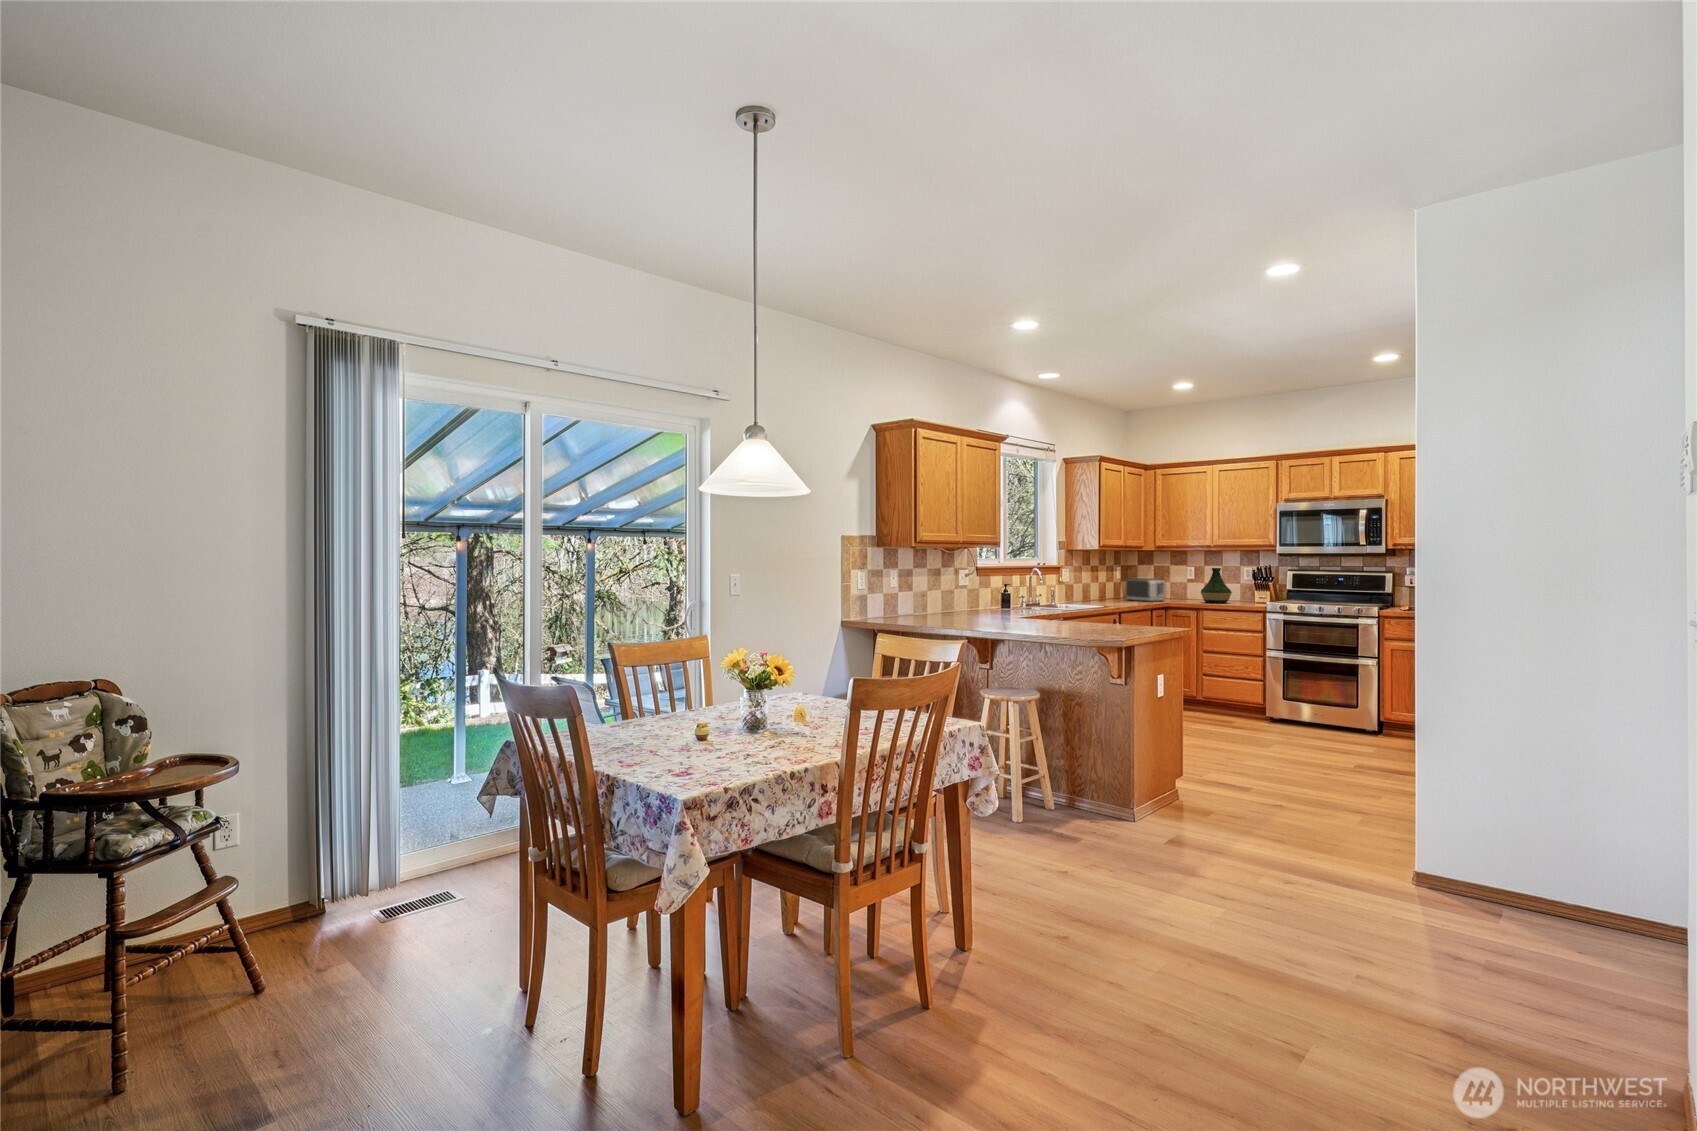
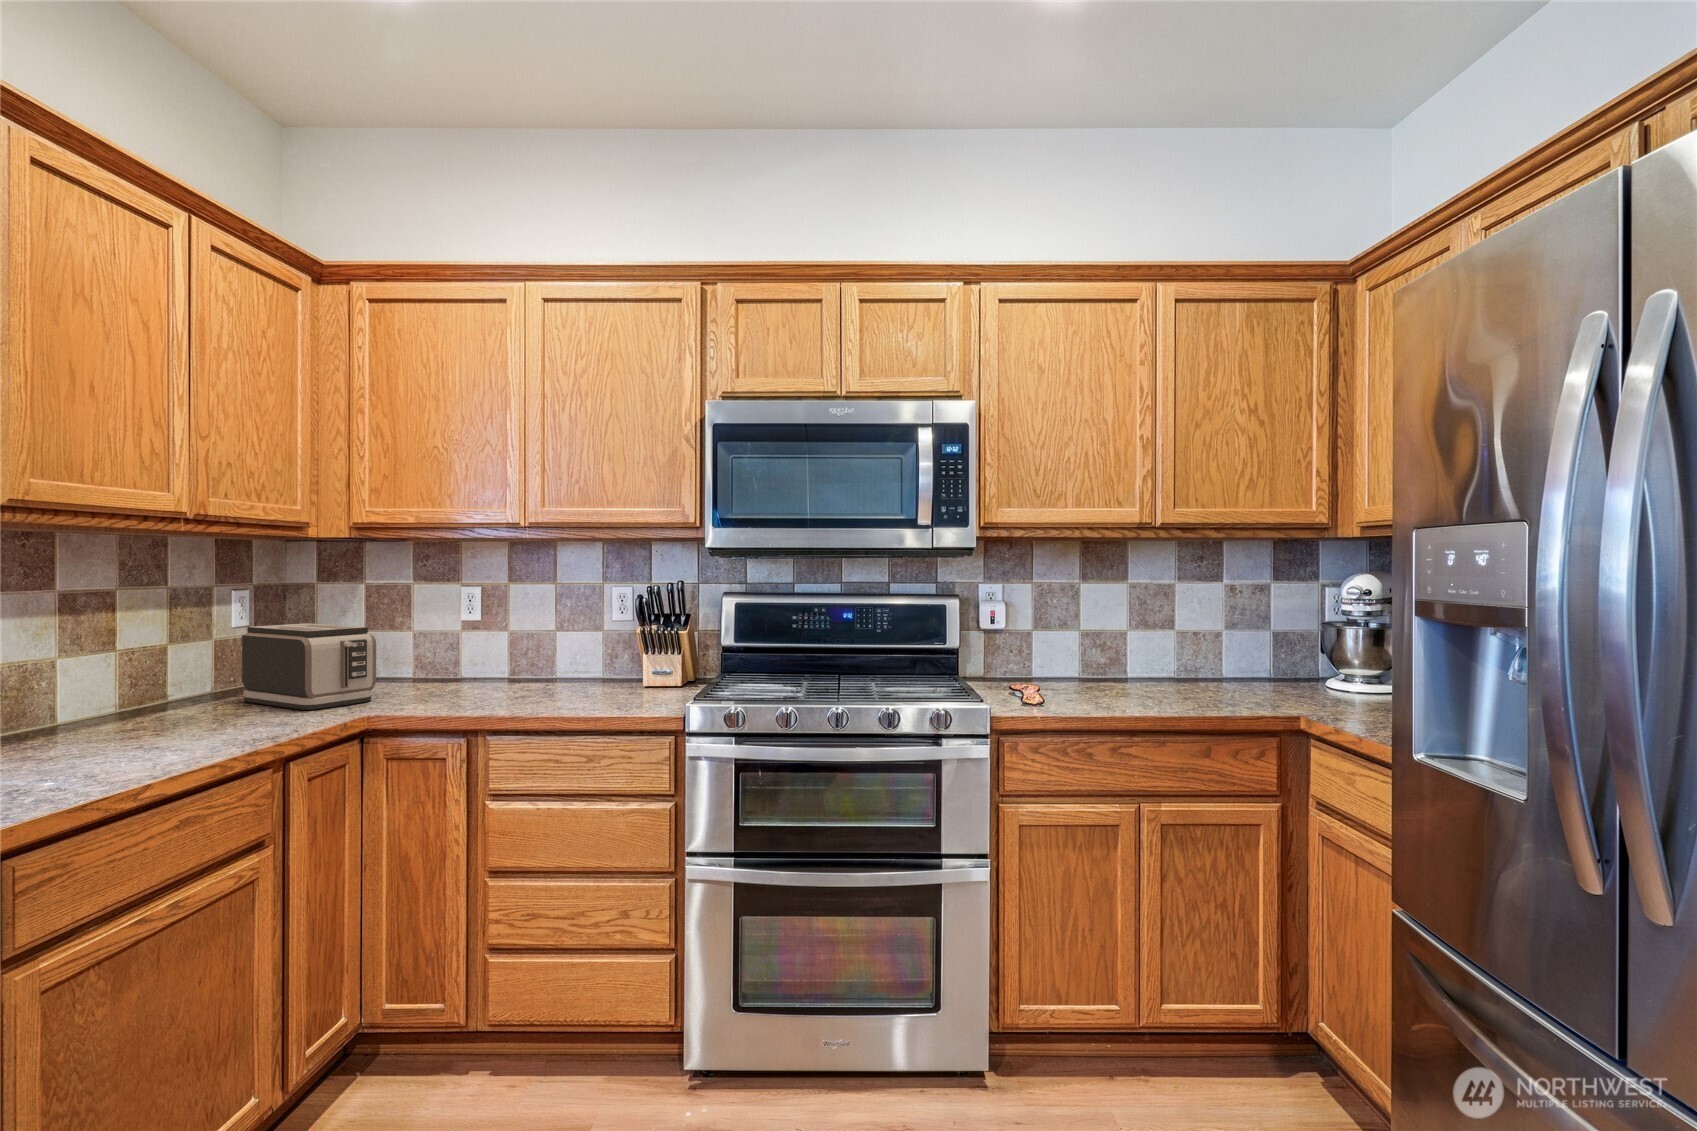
vase: present [1201,568,1232,603] -> none [486,592,579,703]

